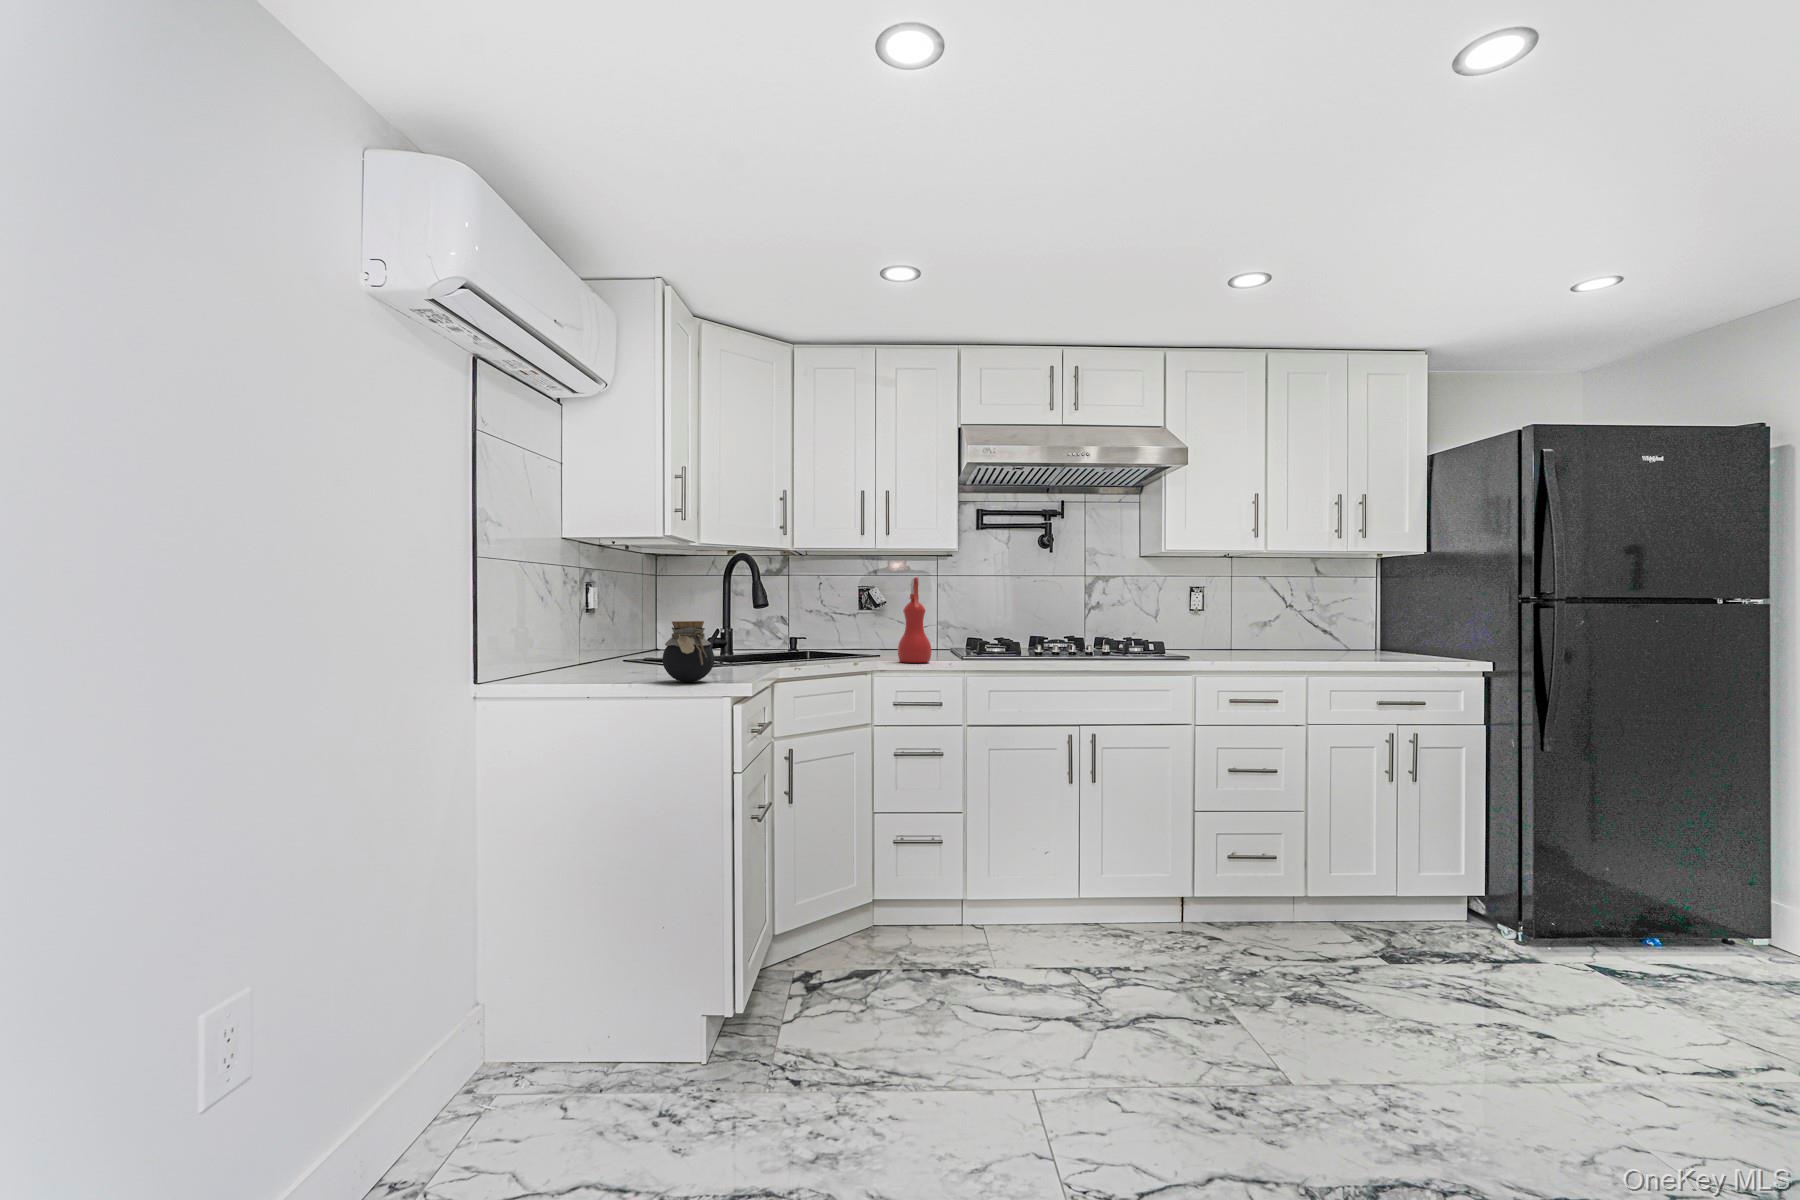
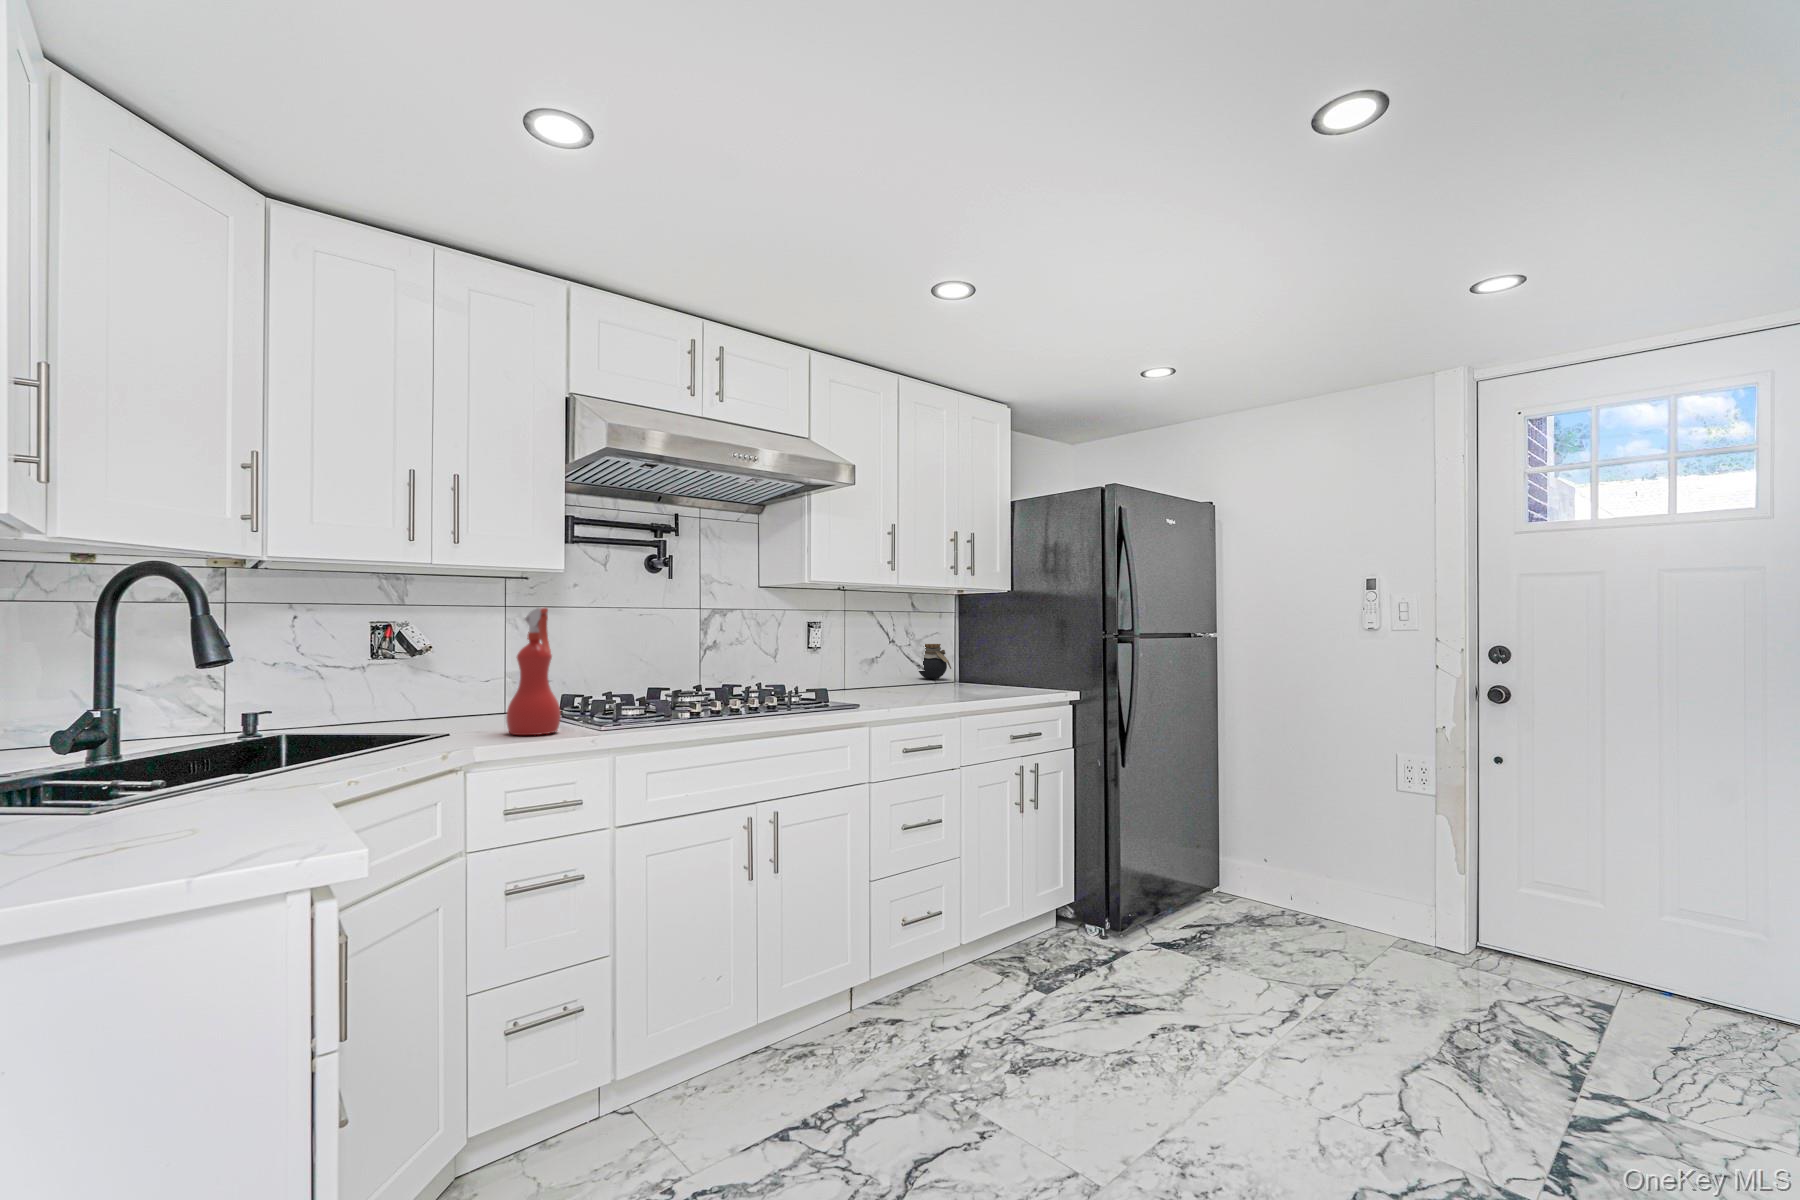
jar: present [662,621,714,682] -> present [919,644,951,679]

